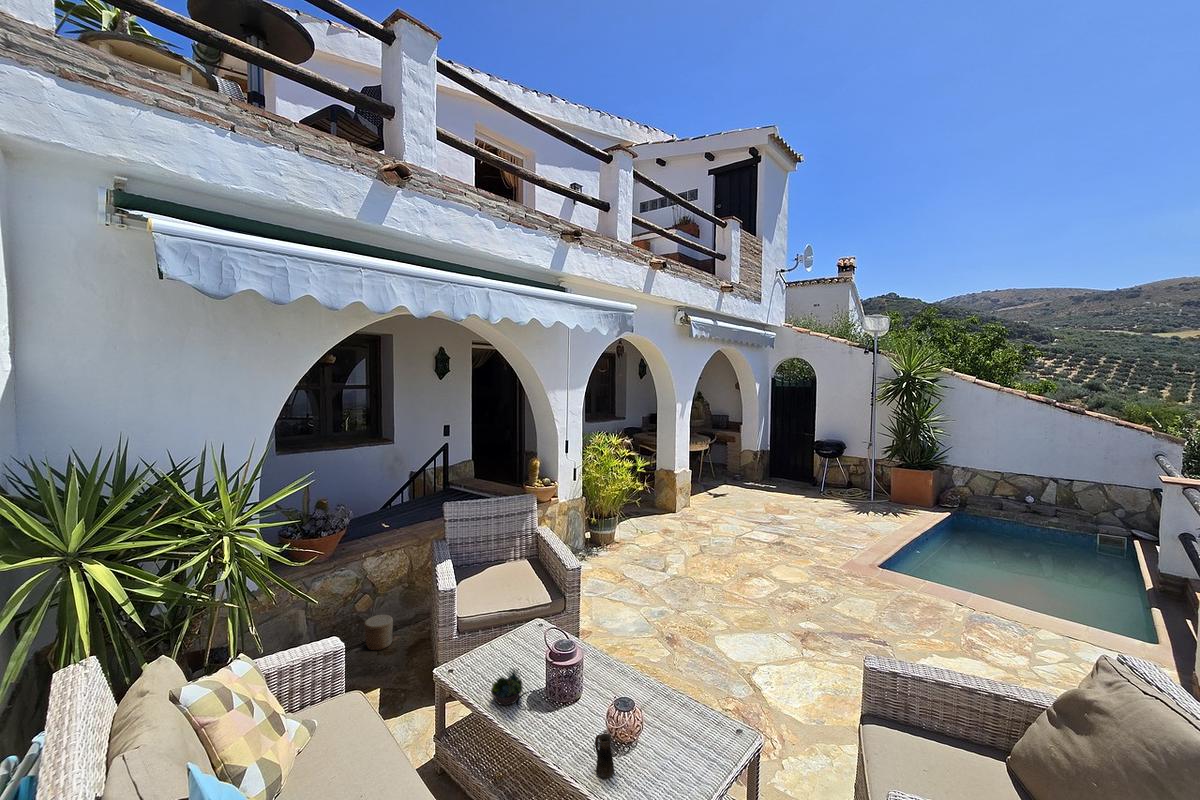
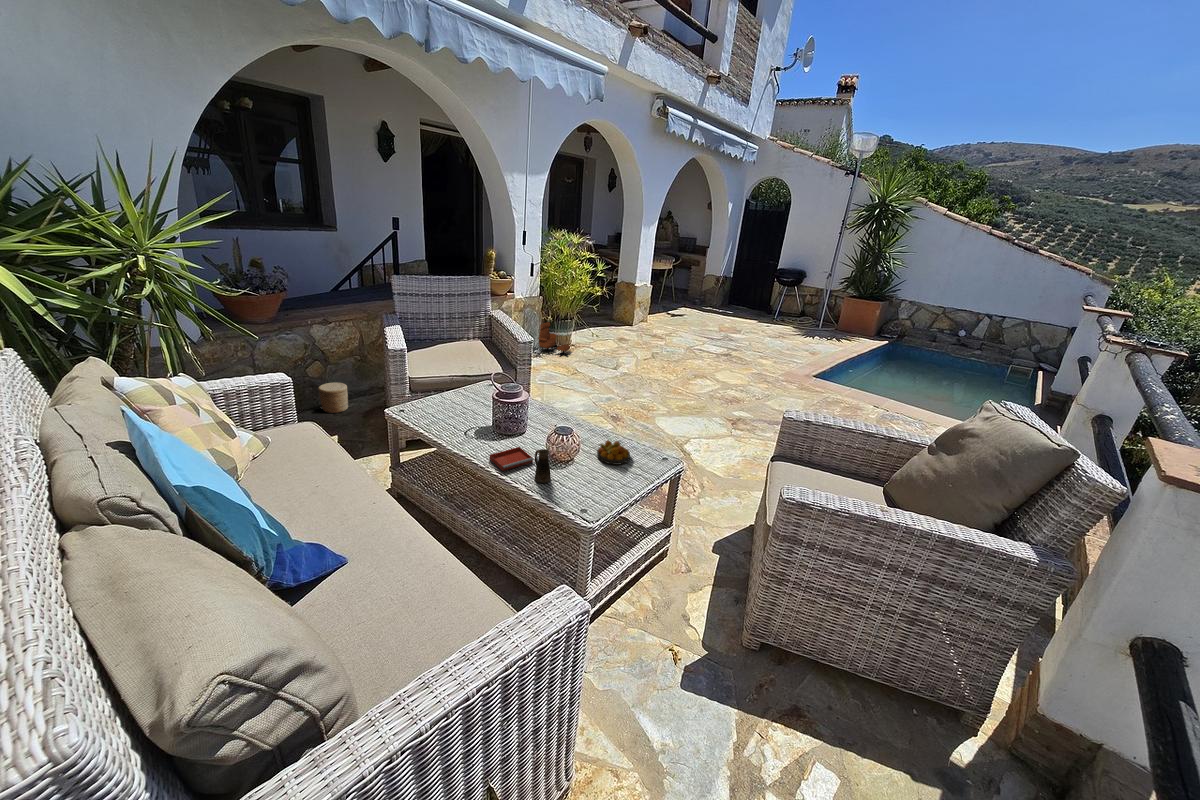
lounge chair: none [582,523,616,560] -> present [538,322,570,357]
succulent planter: present [491,669,523,705] -> none [440,404,470,435]
fruit bowl: none [661,709,699,743] -> present [597,440,630,465]
tray: none [545,721,593,760] -> present [490,447,533,471]

